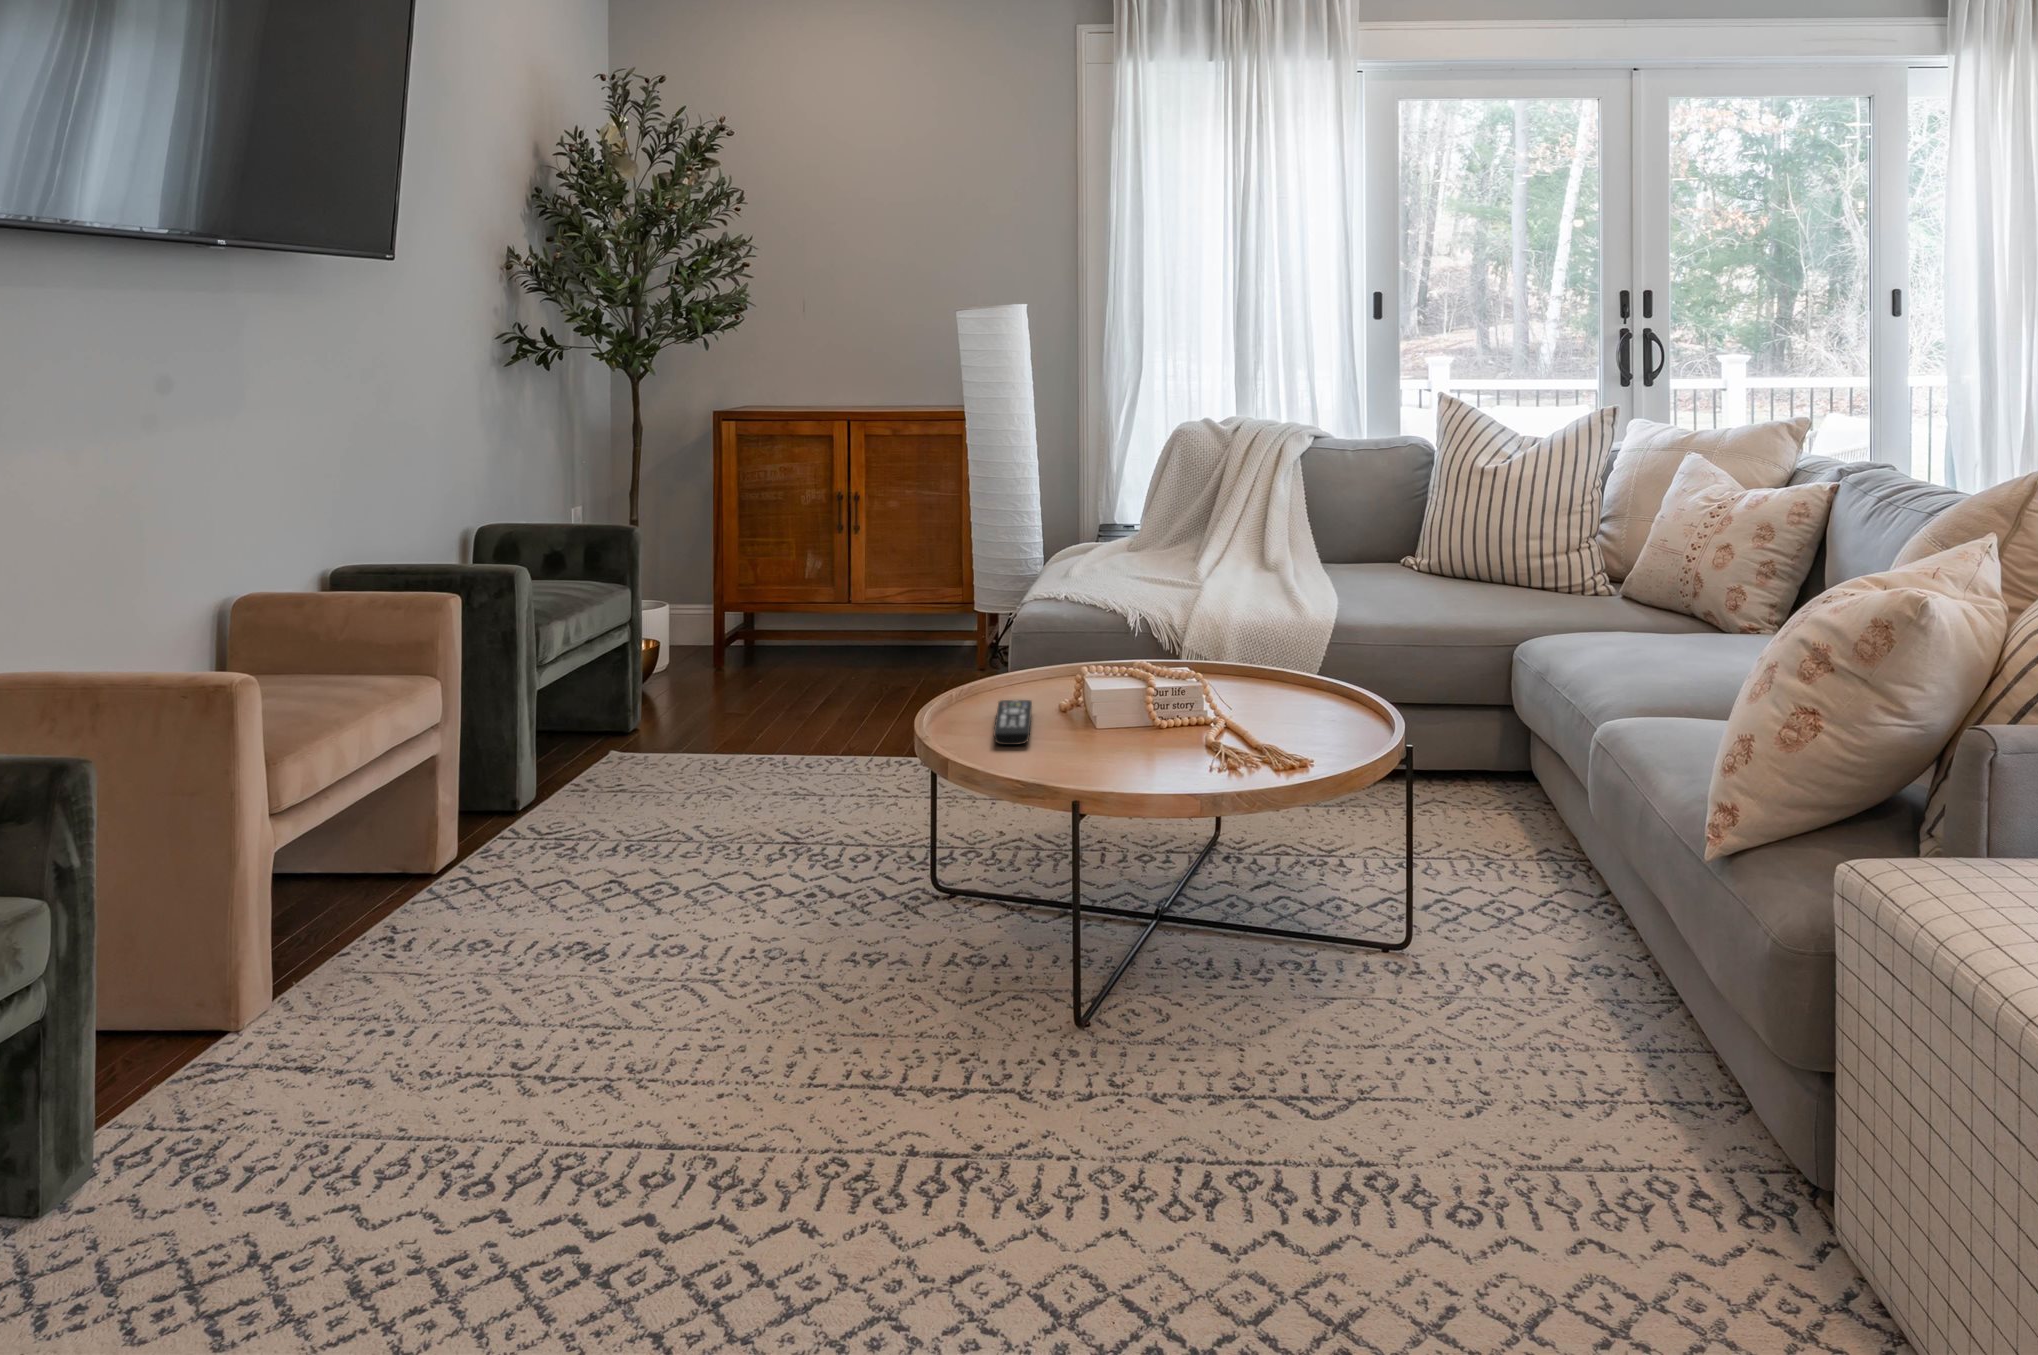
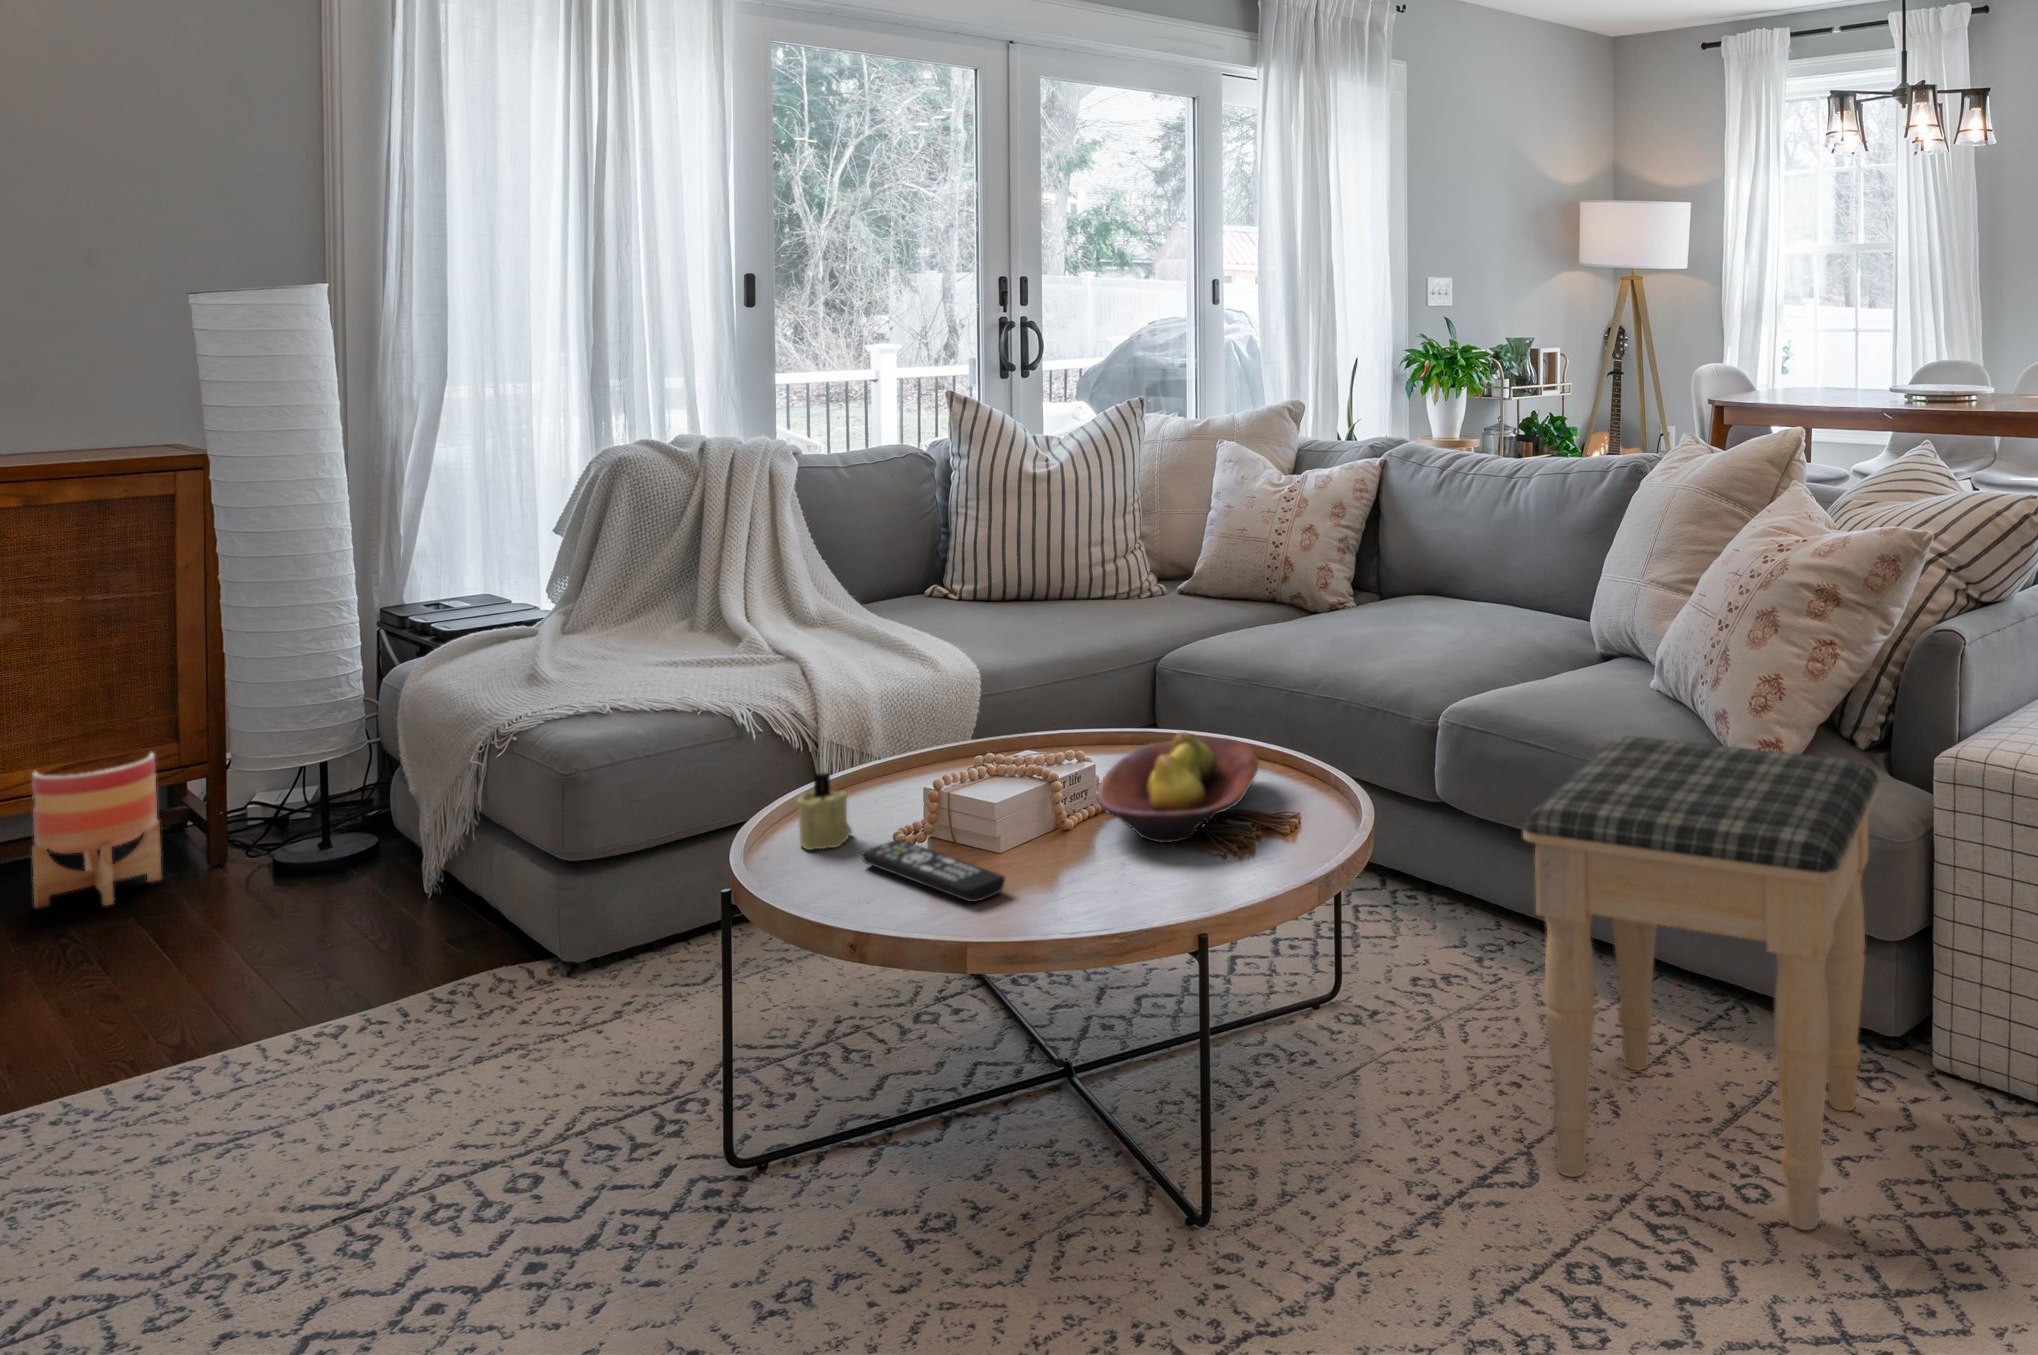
planter: none [868,584,930,679] -> present [32,753,161,908]
candle: none [996,643,1036,699] -> present [797,773,852,850]
fruit bowl: none [1136,672,1326,751] -> present [1096,732,1258,843]
footstool: none [1302,753,1718,1260] -> present [1523,736,1879,1230]

